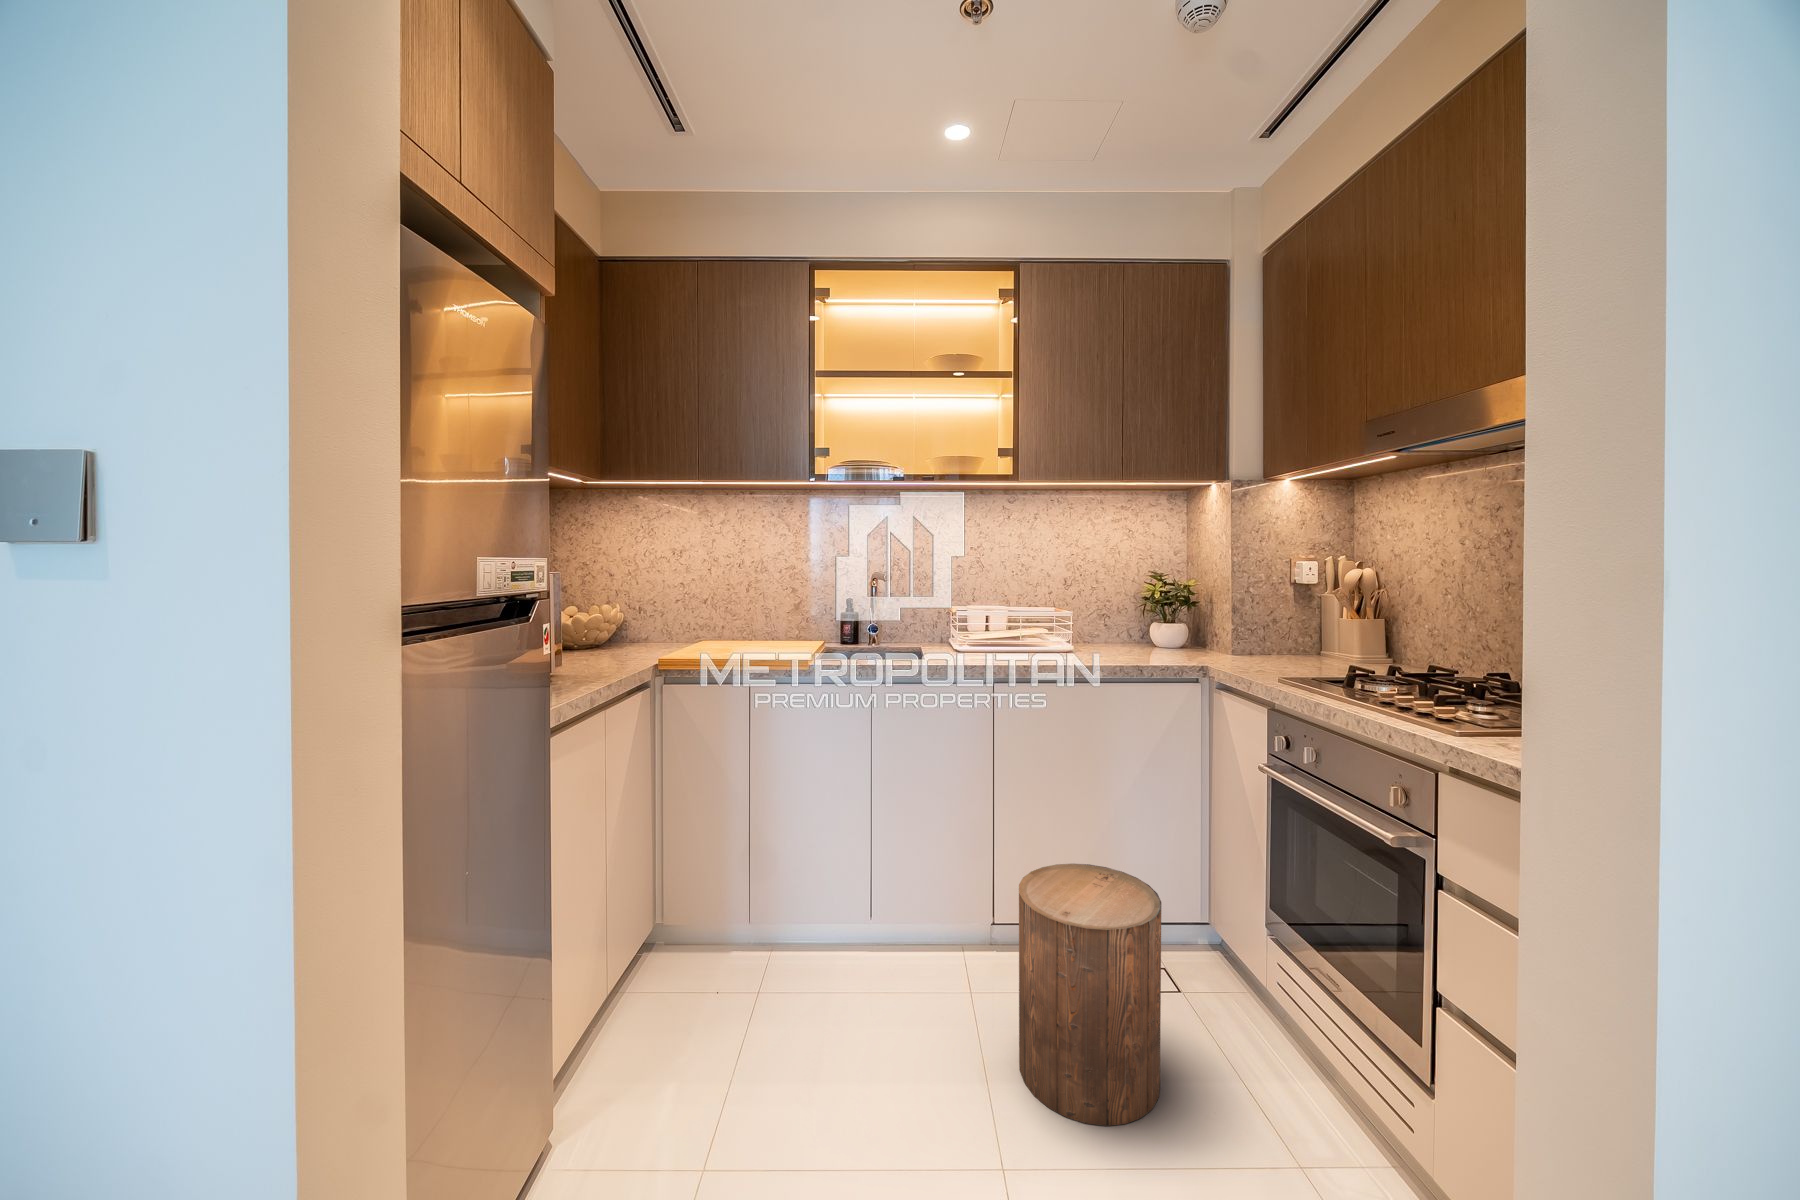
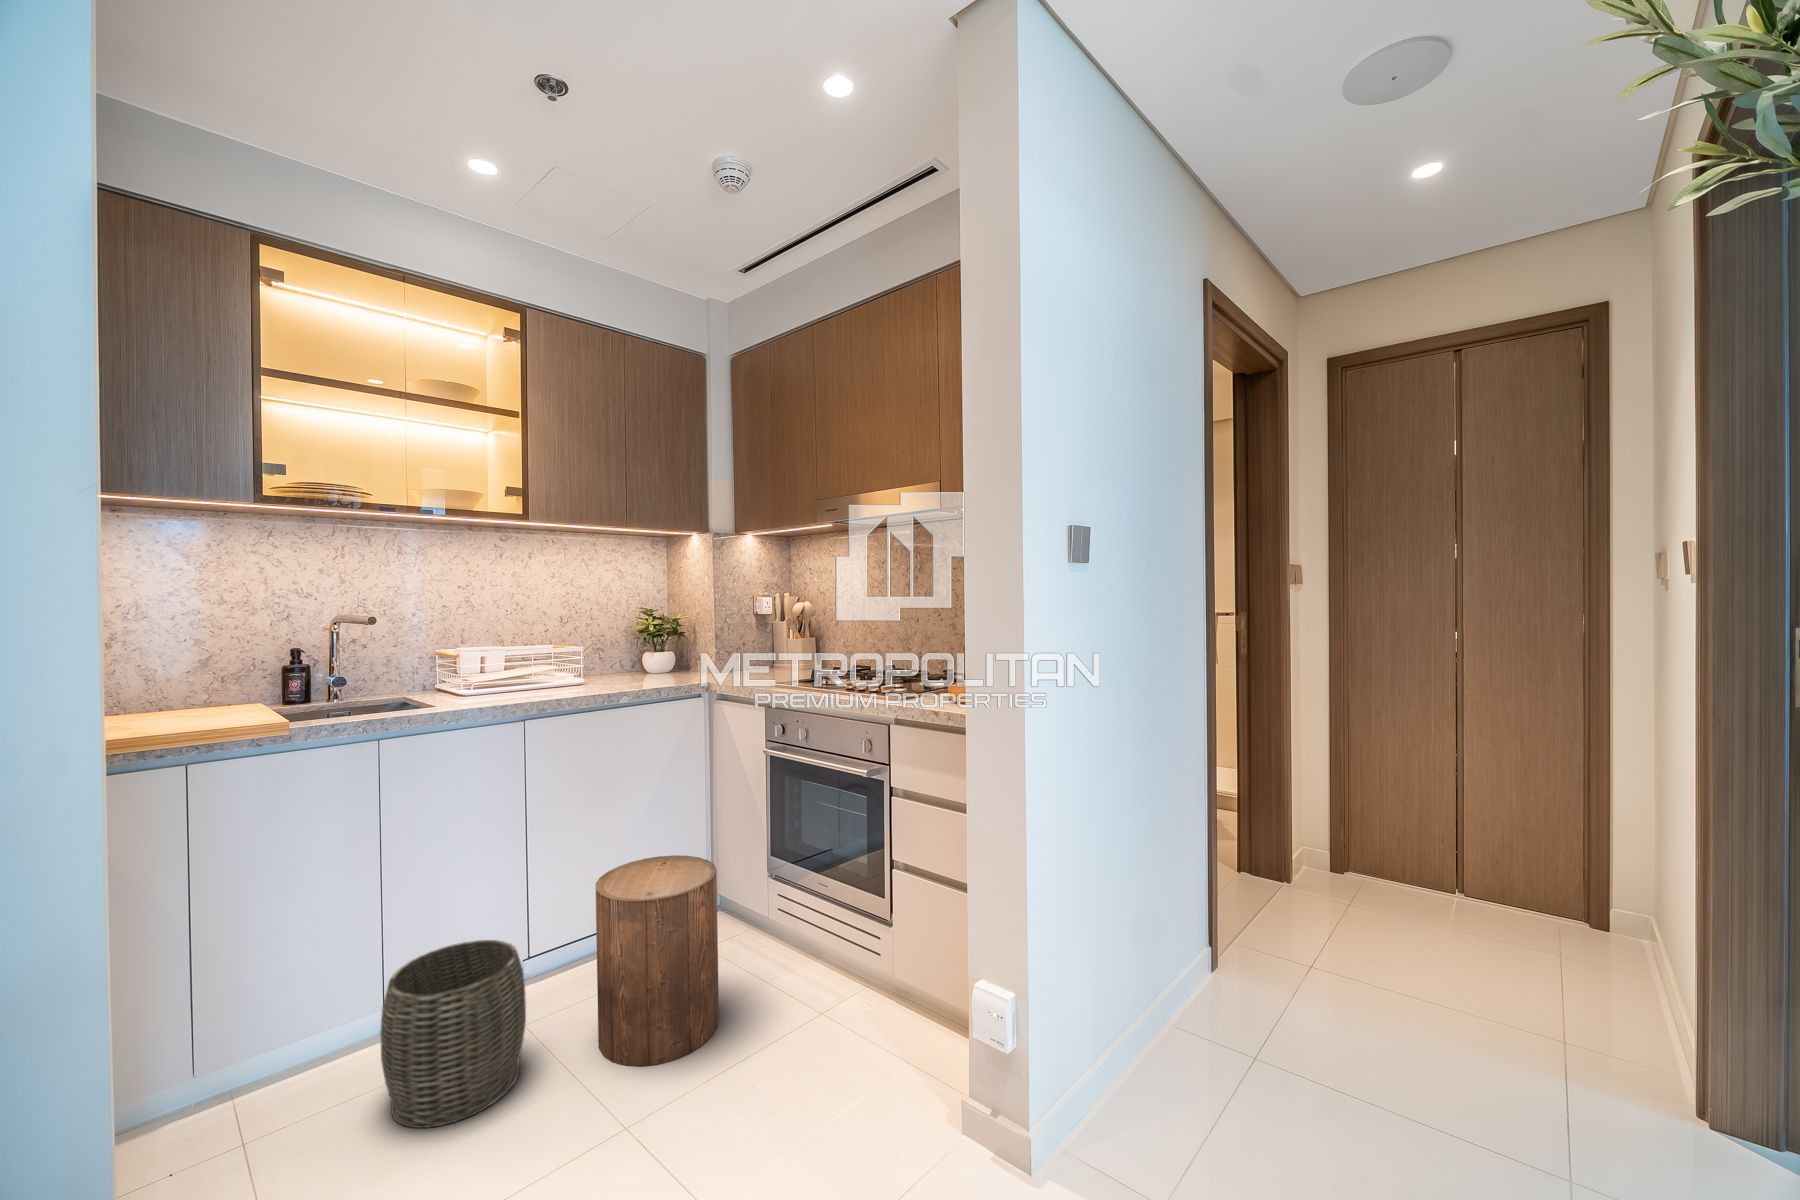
woven basket: none [836,888,954,1064] -> present [380,940,526,1128]

